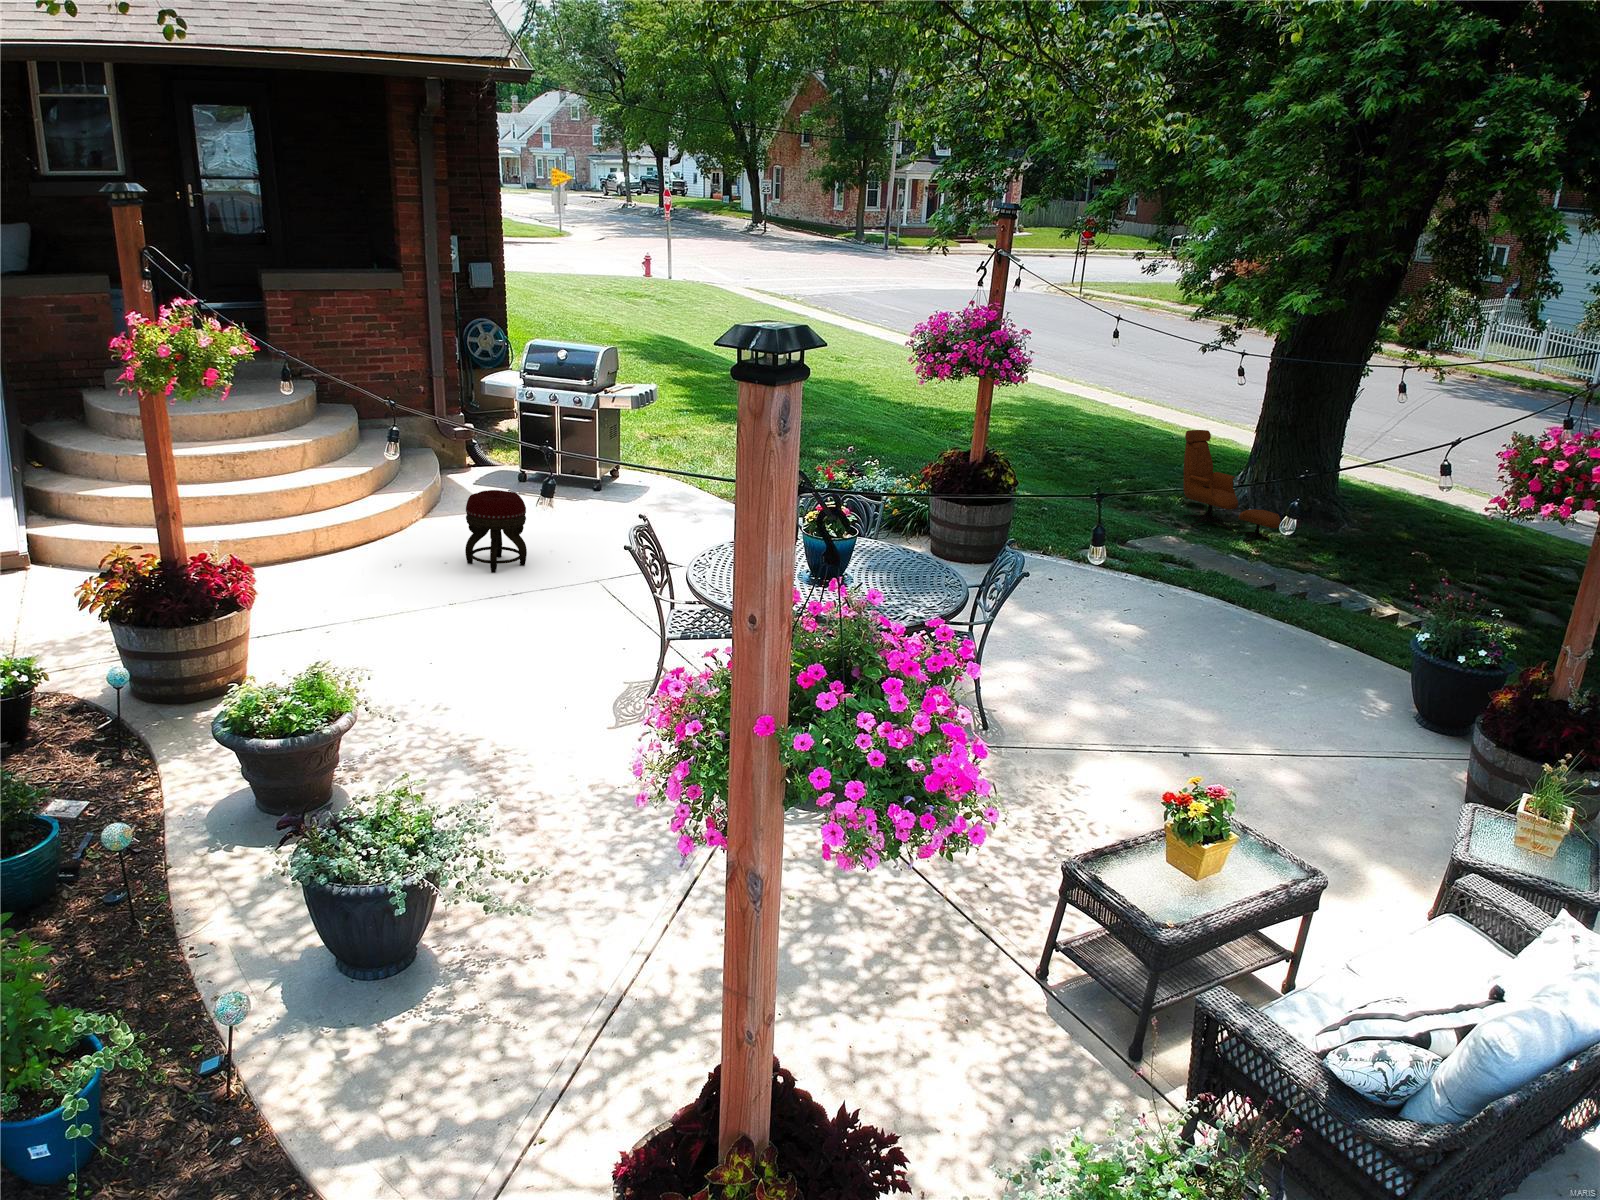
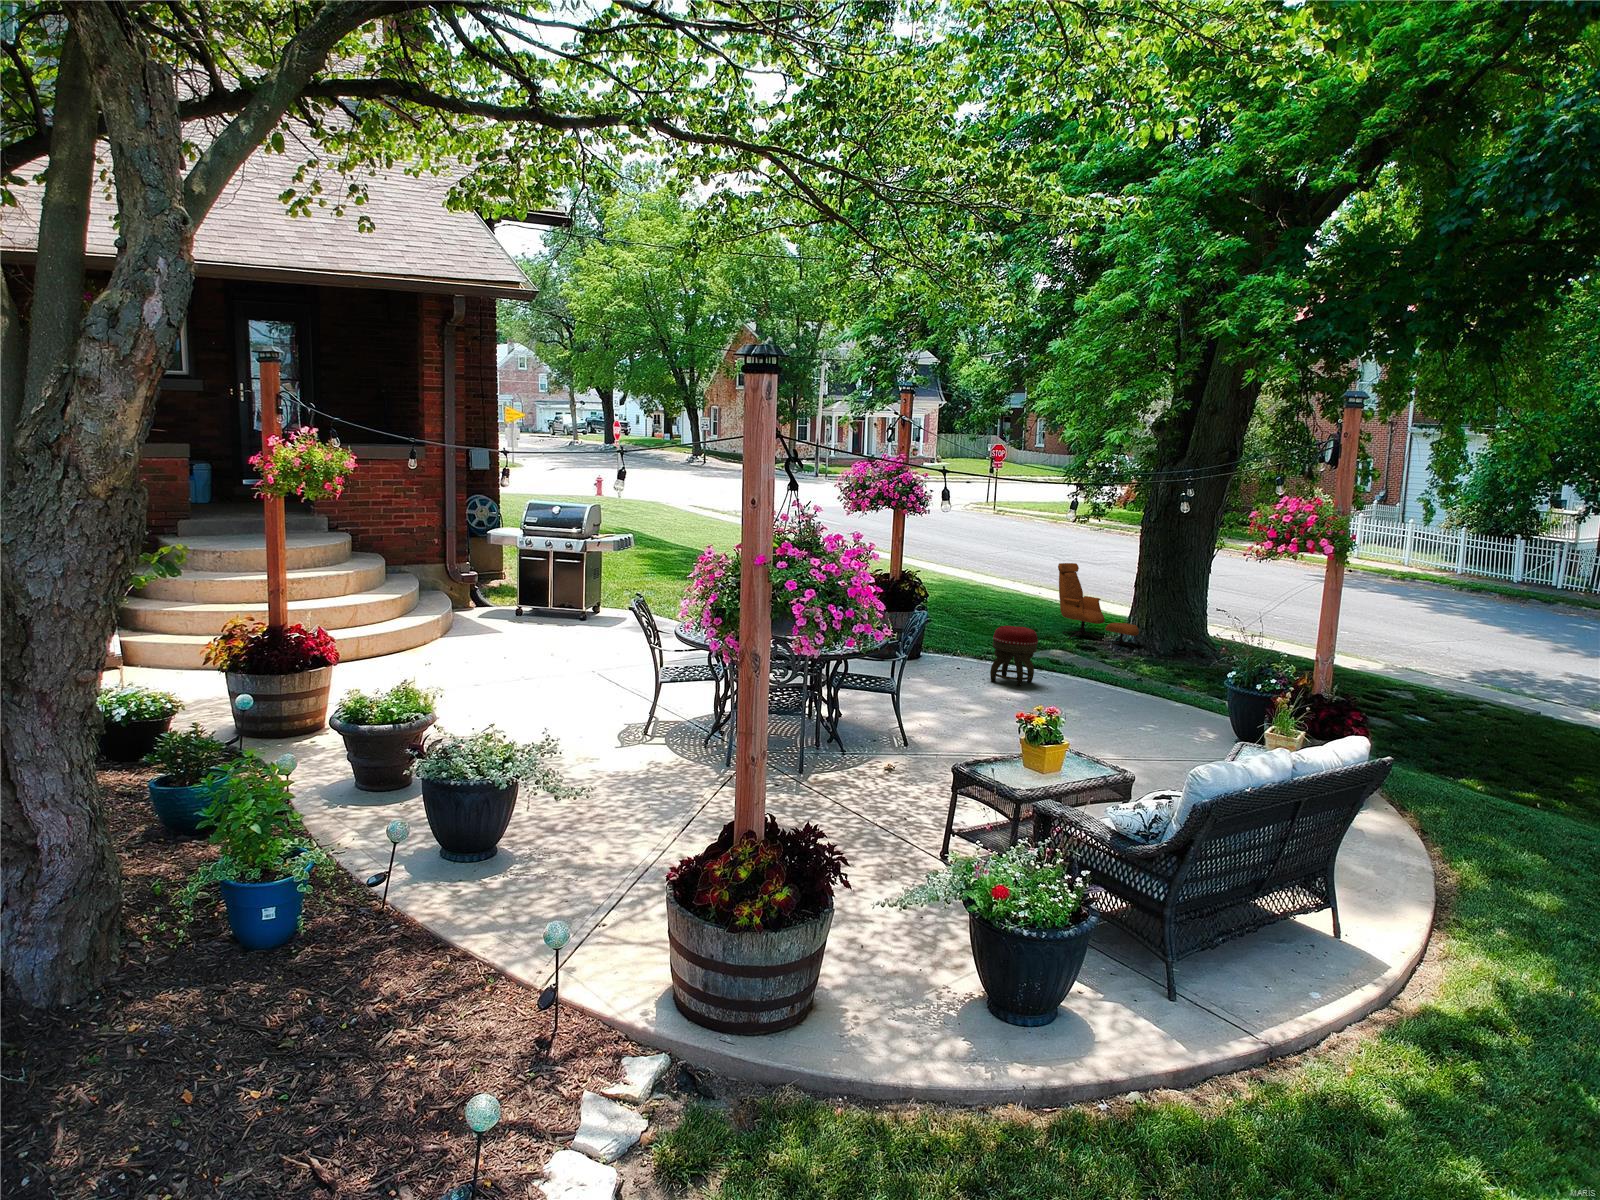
footstool: present [465,490,527,573] -> present [990,626,1038,687]

